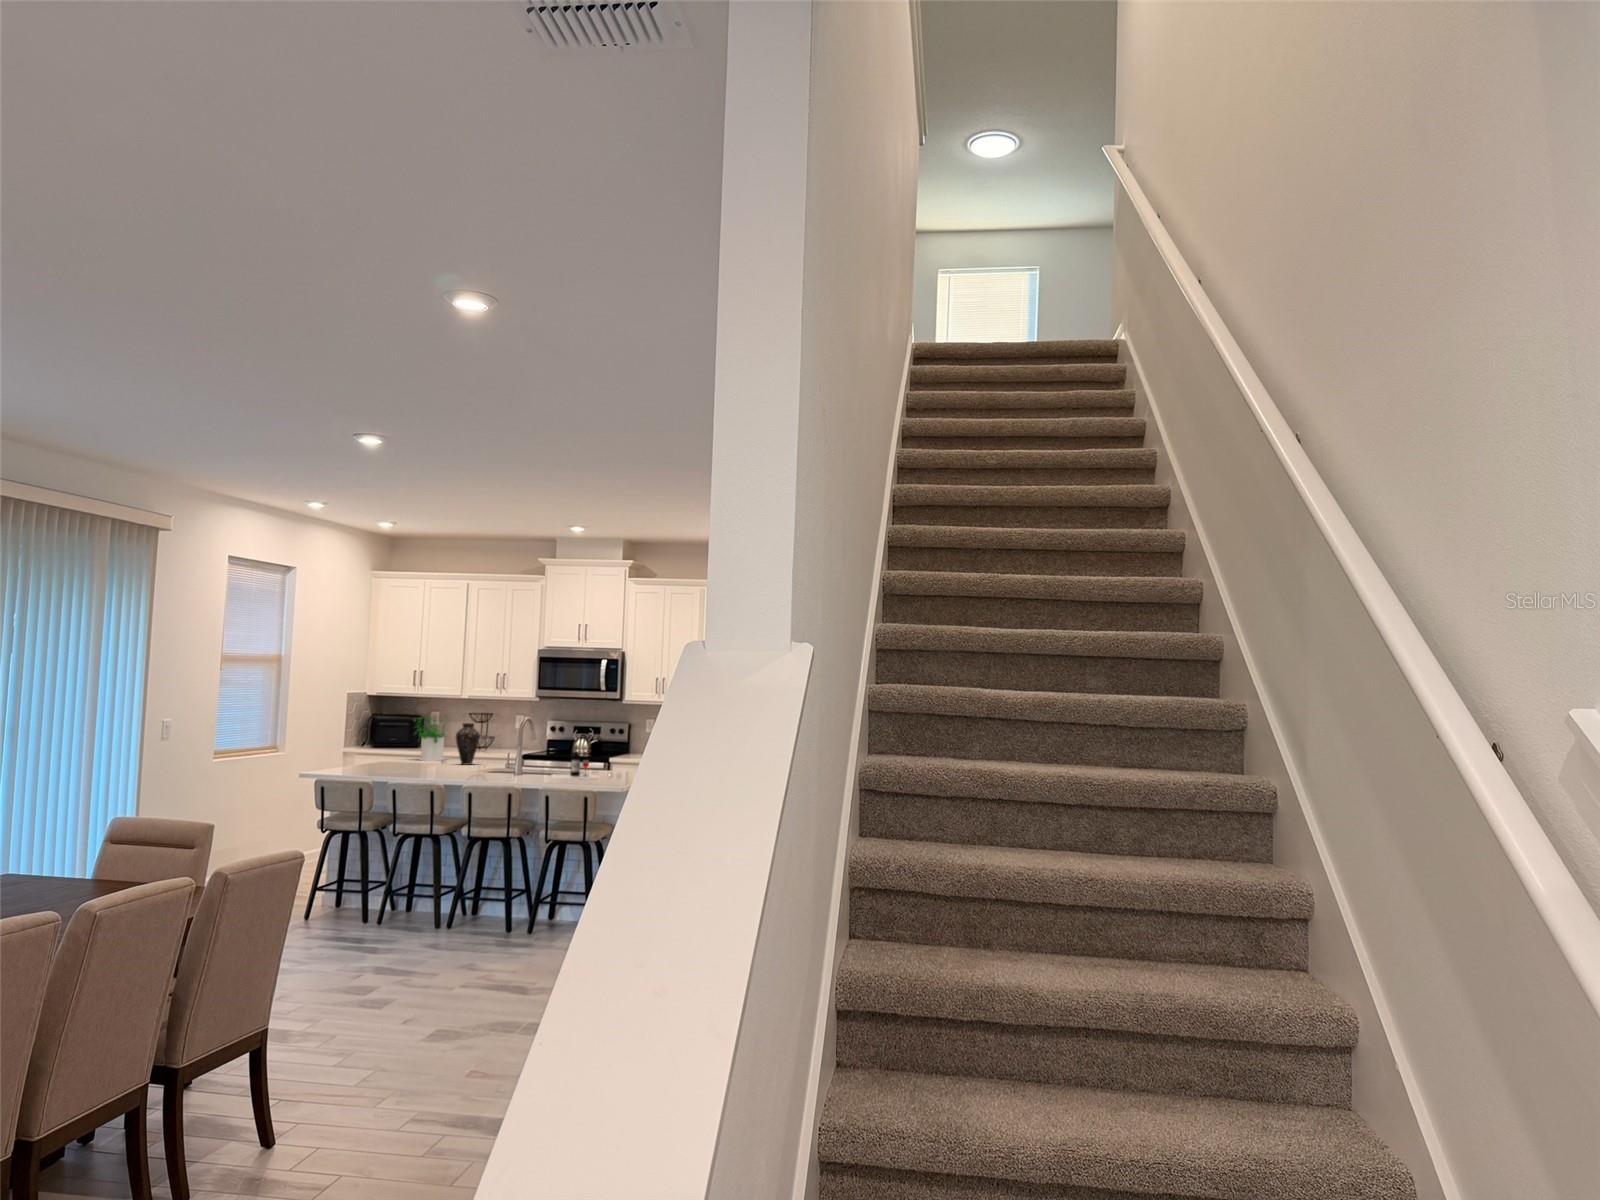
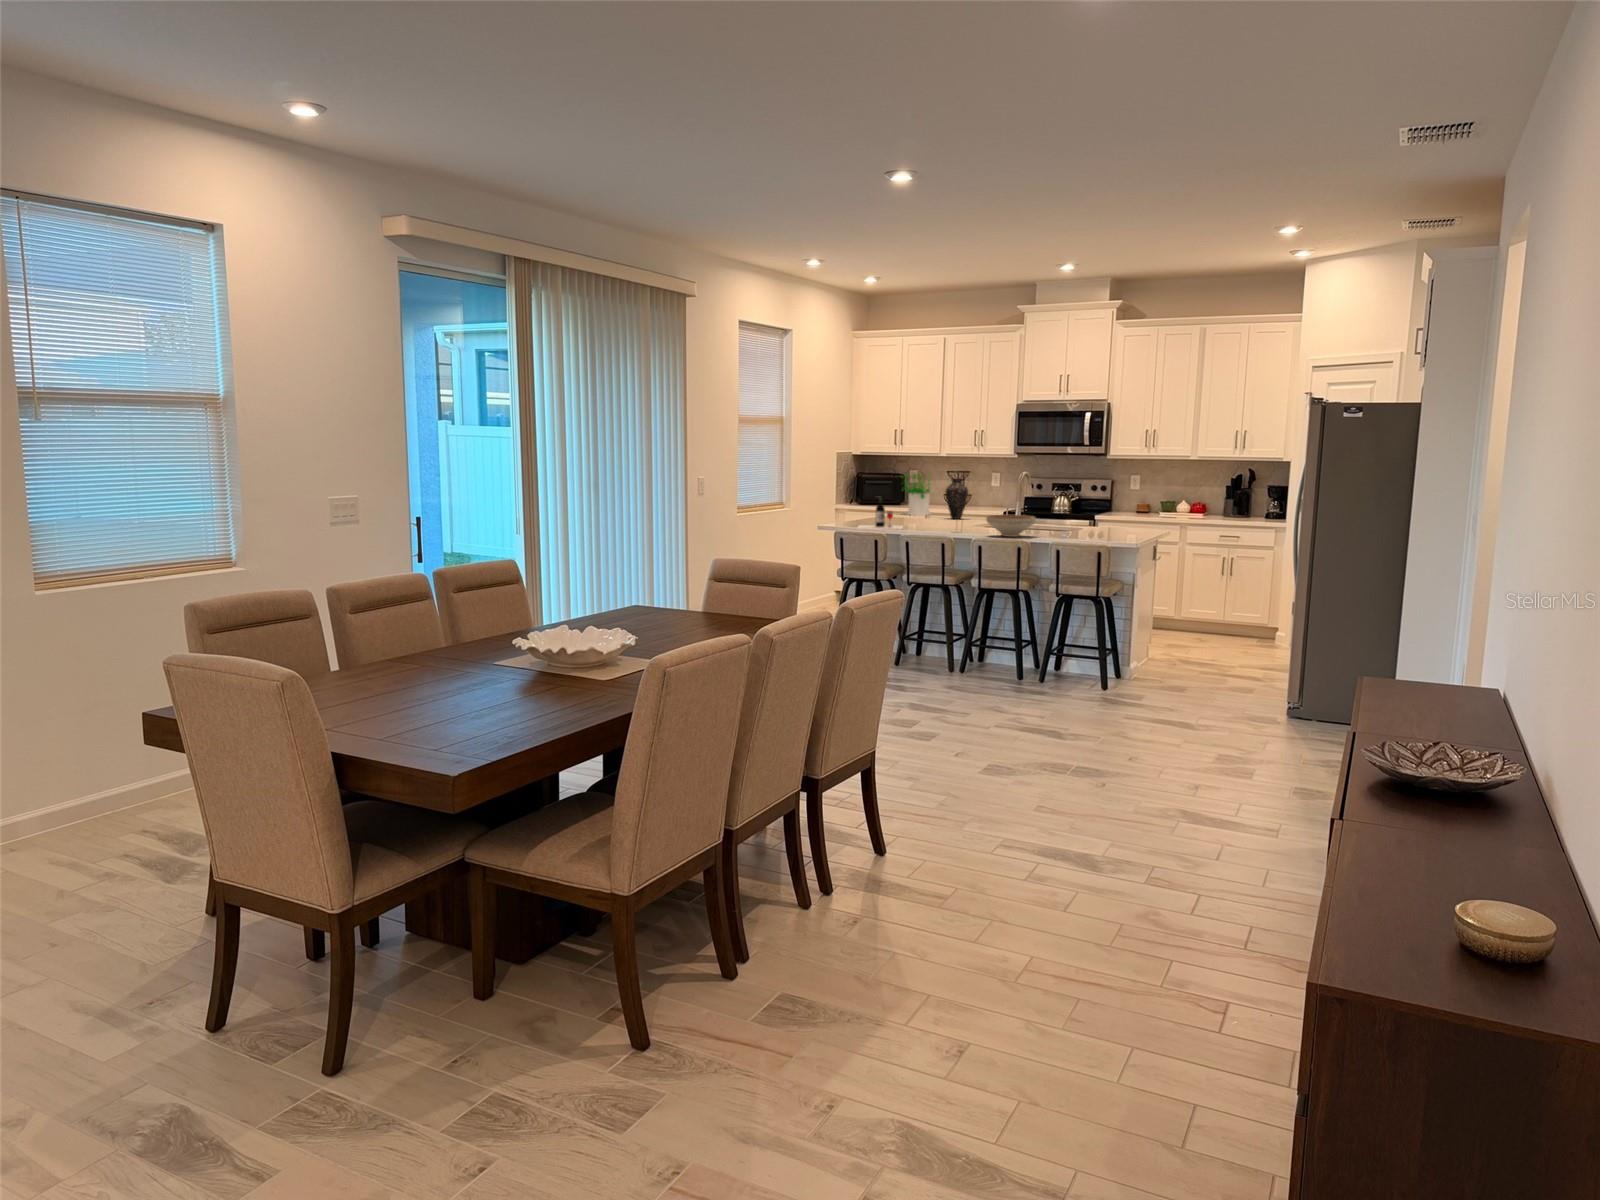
wine bottle: present [551,746,600,778] -> present [858,497,903,529]
decorative bowl: none [475,761,525,783] -> present [986,515,1036,537]

